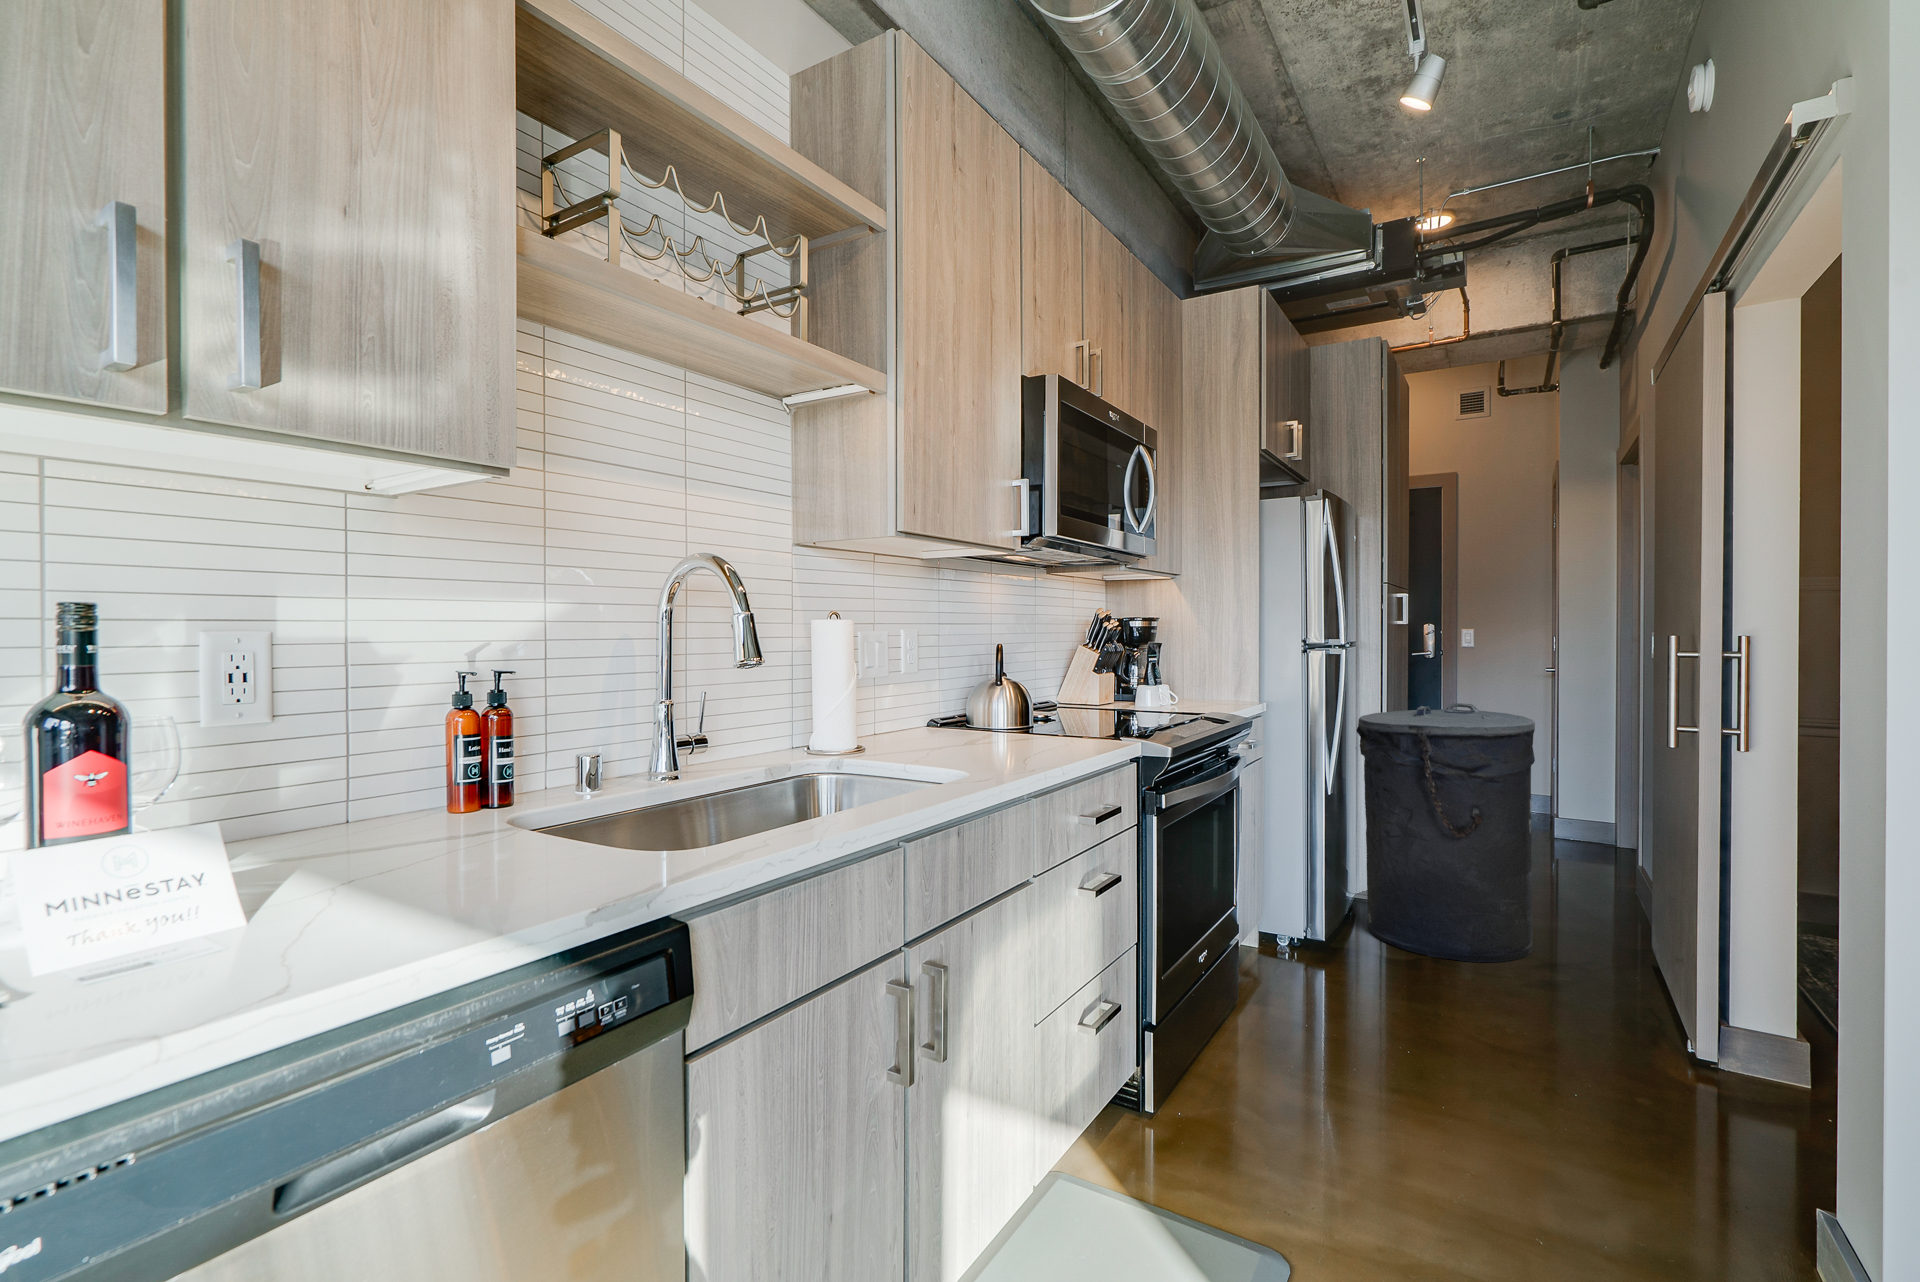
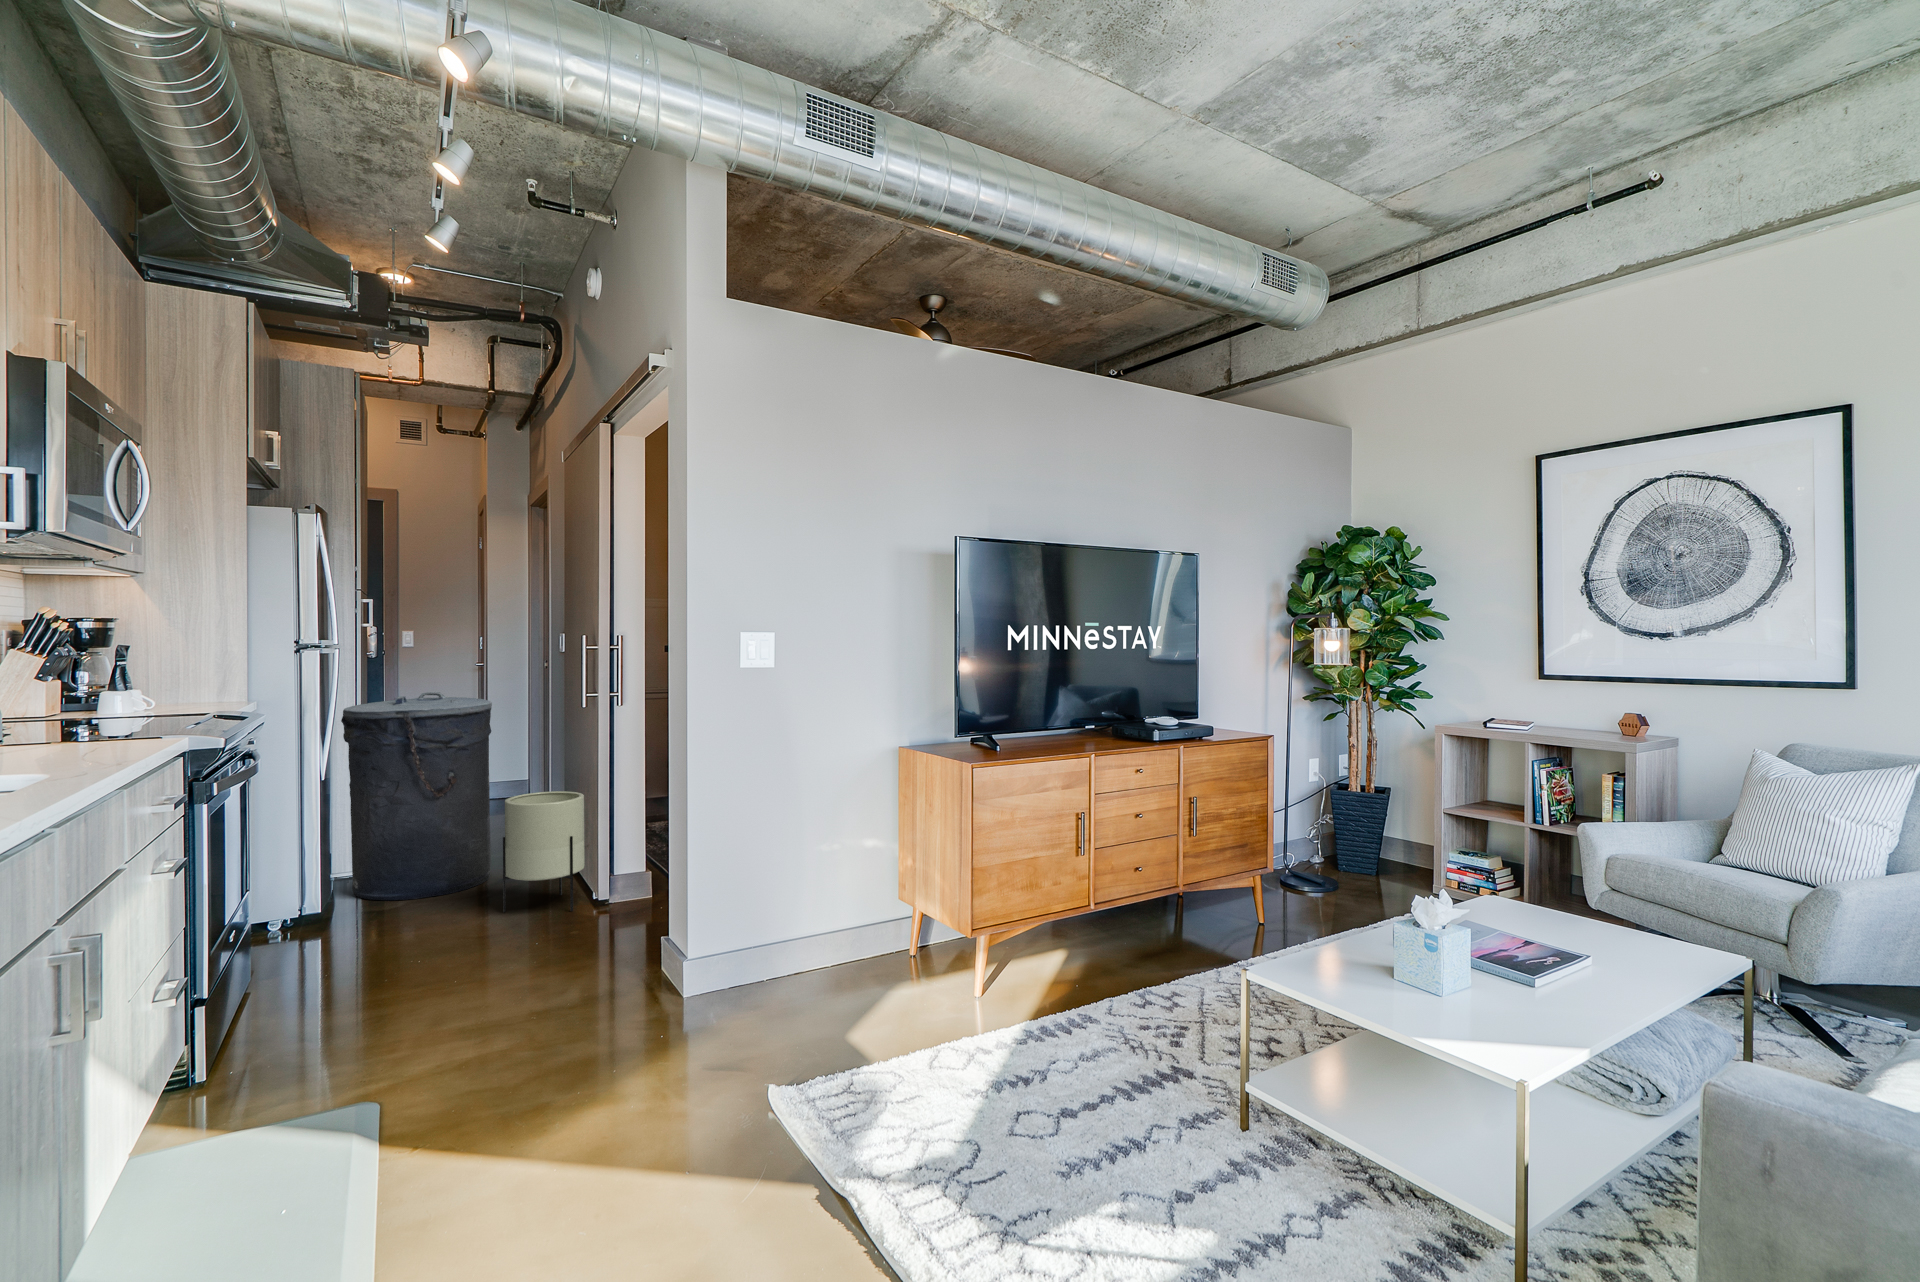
planter: none [1536,859,1668,1055] -> present [503,791,585,912]

